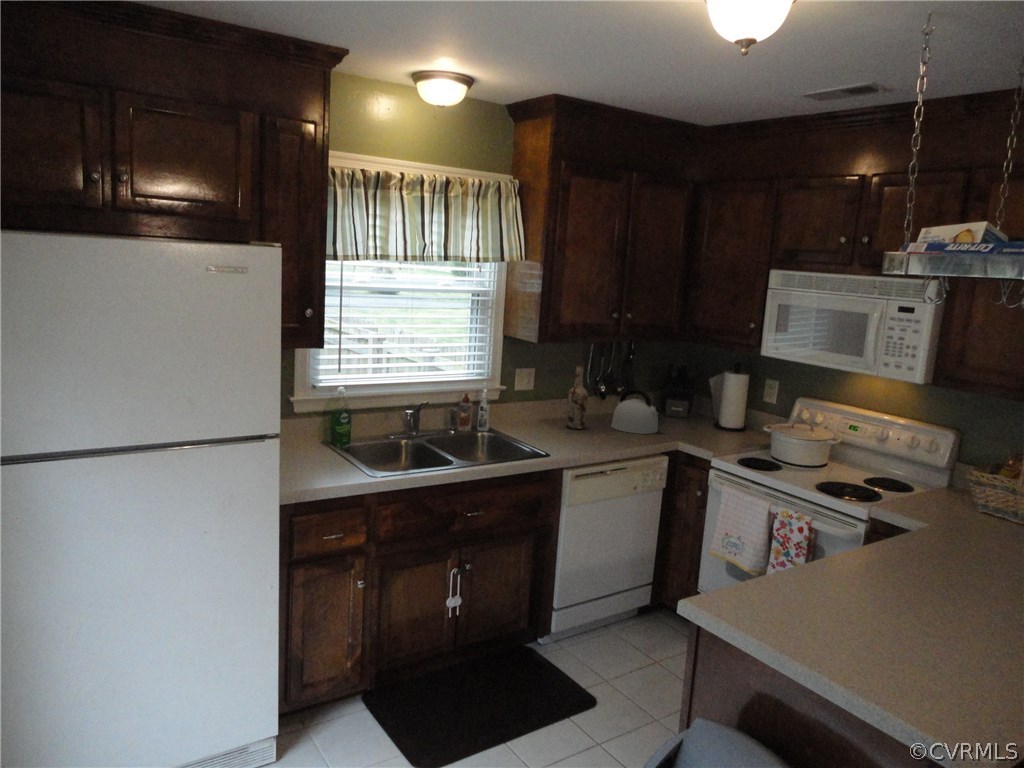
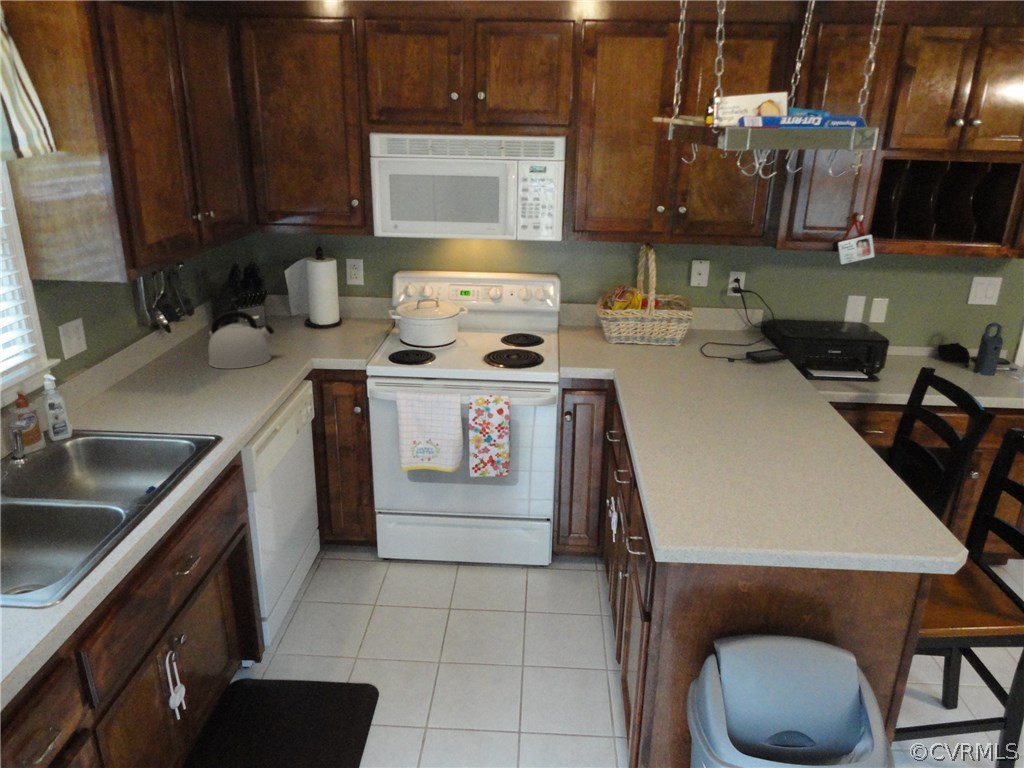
wine bottle: present [566,365,588,429] -> none [153,297,189,387]

